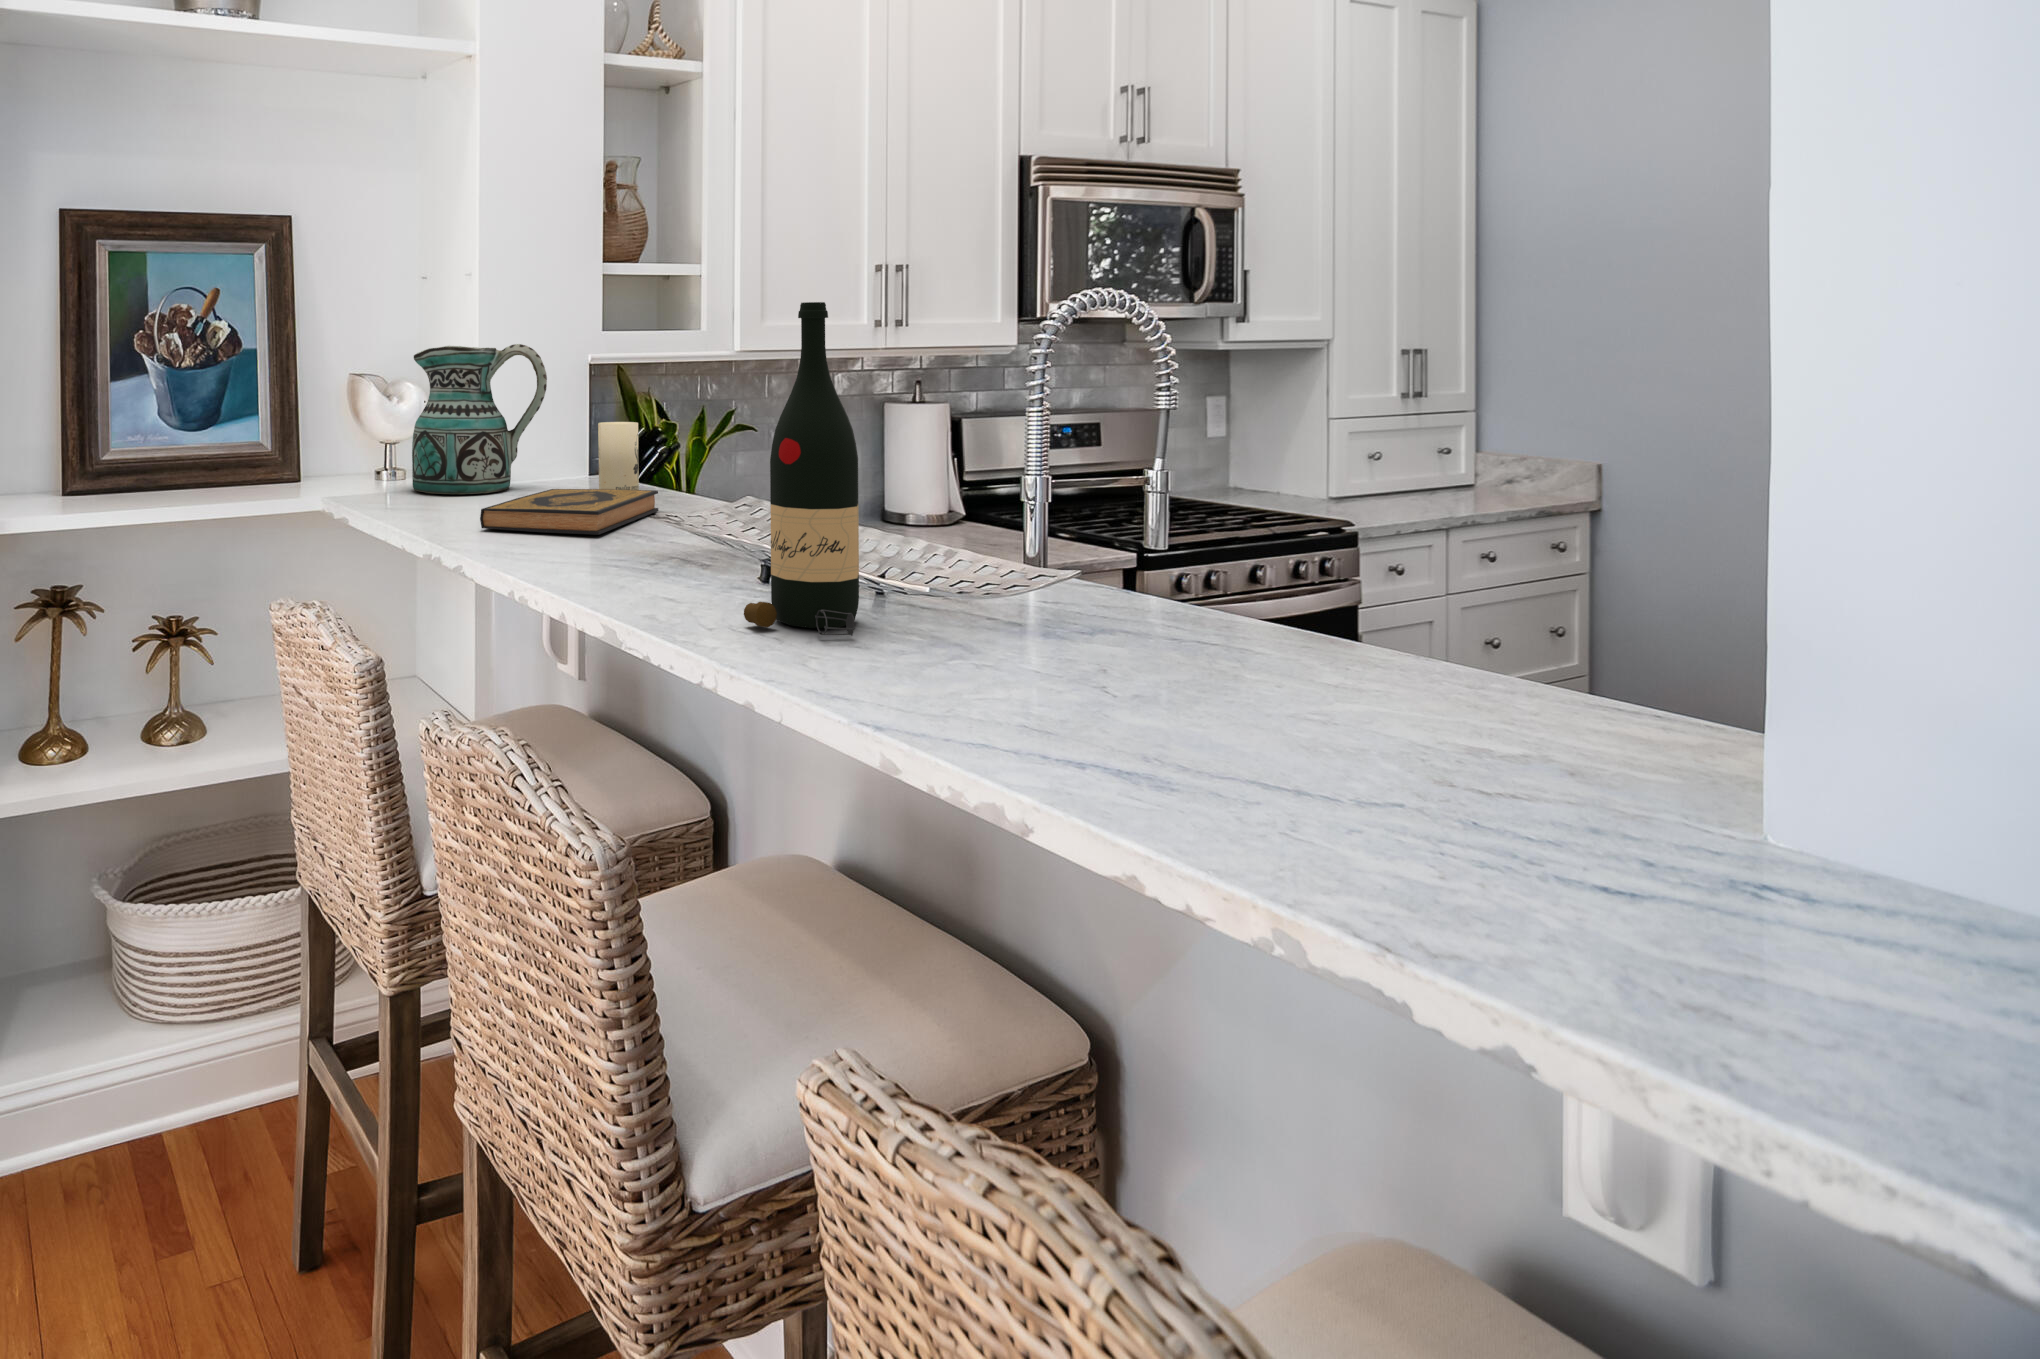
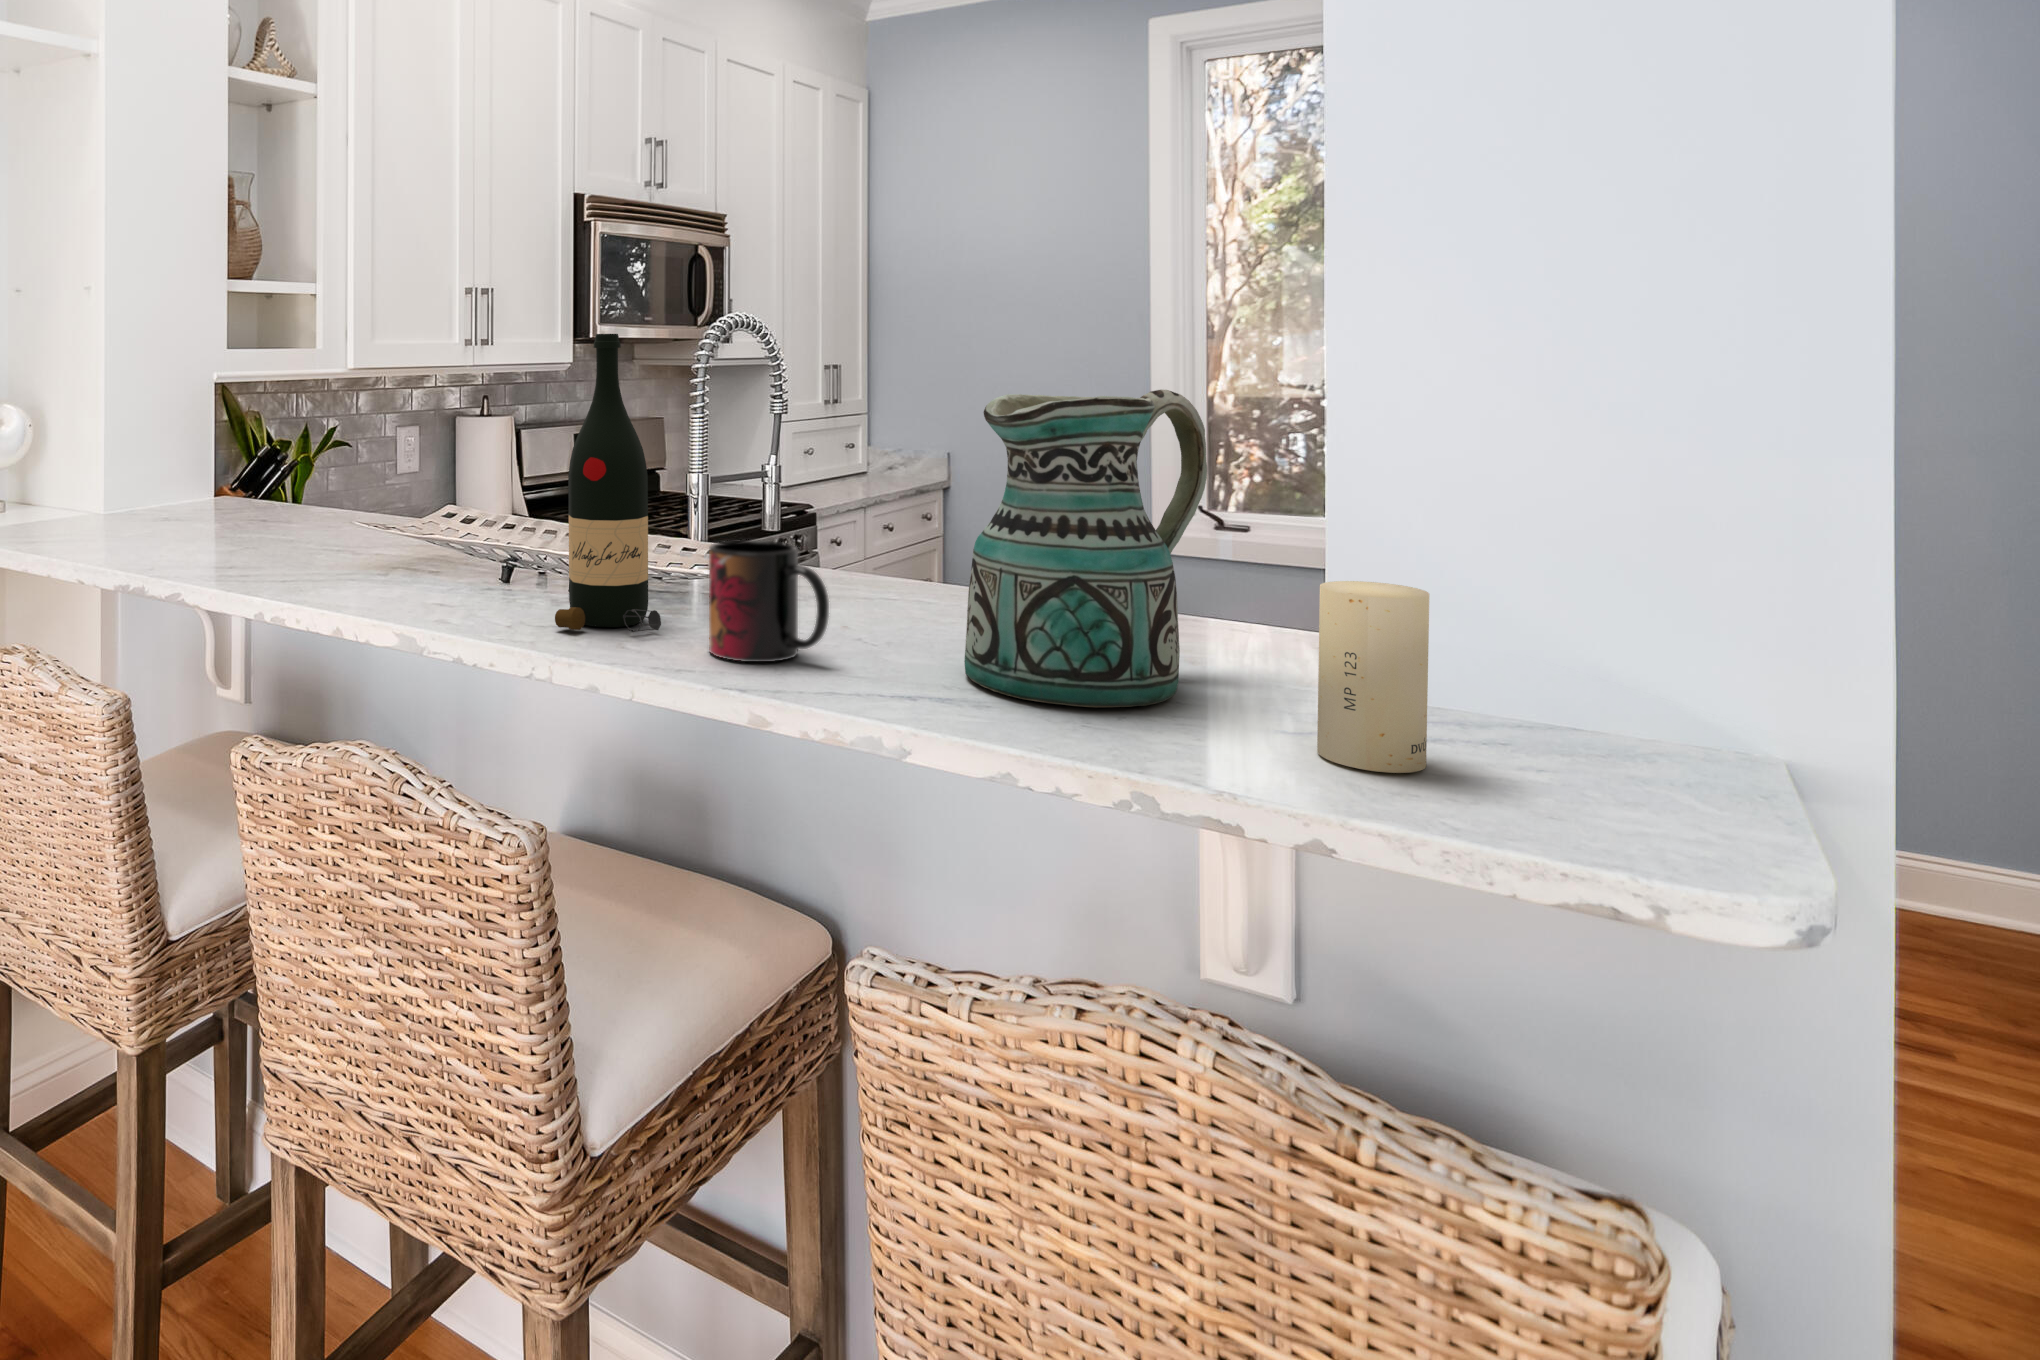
ceramic pitcher: present [412,344,547,494] -> present [964,390,1207,707]
candle: present [598,422,639,490] -> present [1317,581,1429,773]
hardback book: present [480,489,658,535] -> none [182,511,340,559]
mug: none [883,540,1013,684] -> present [709,540,829,662]

